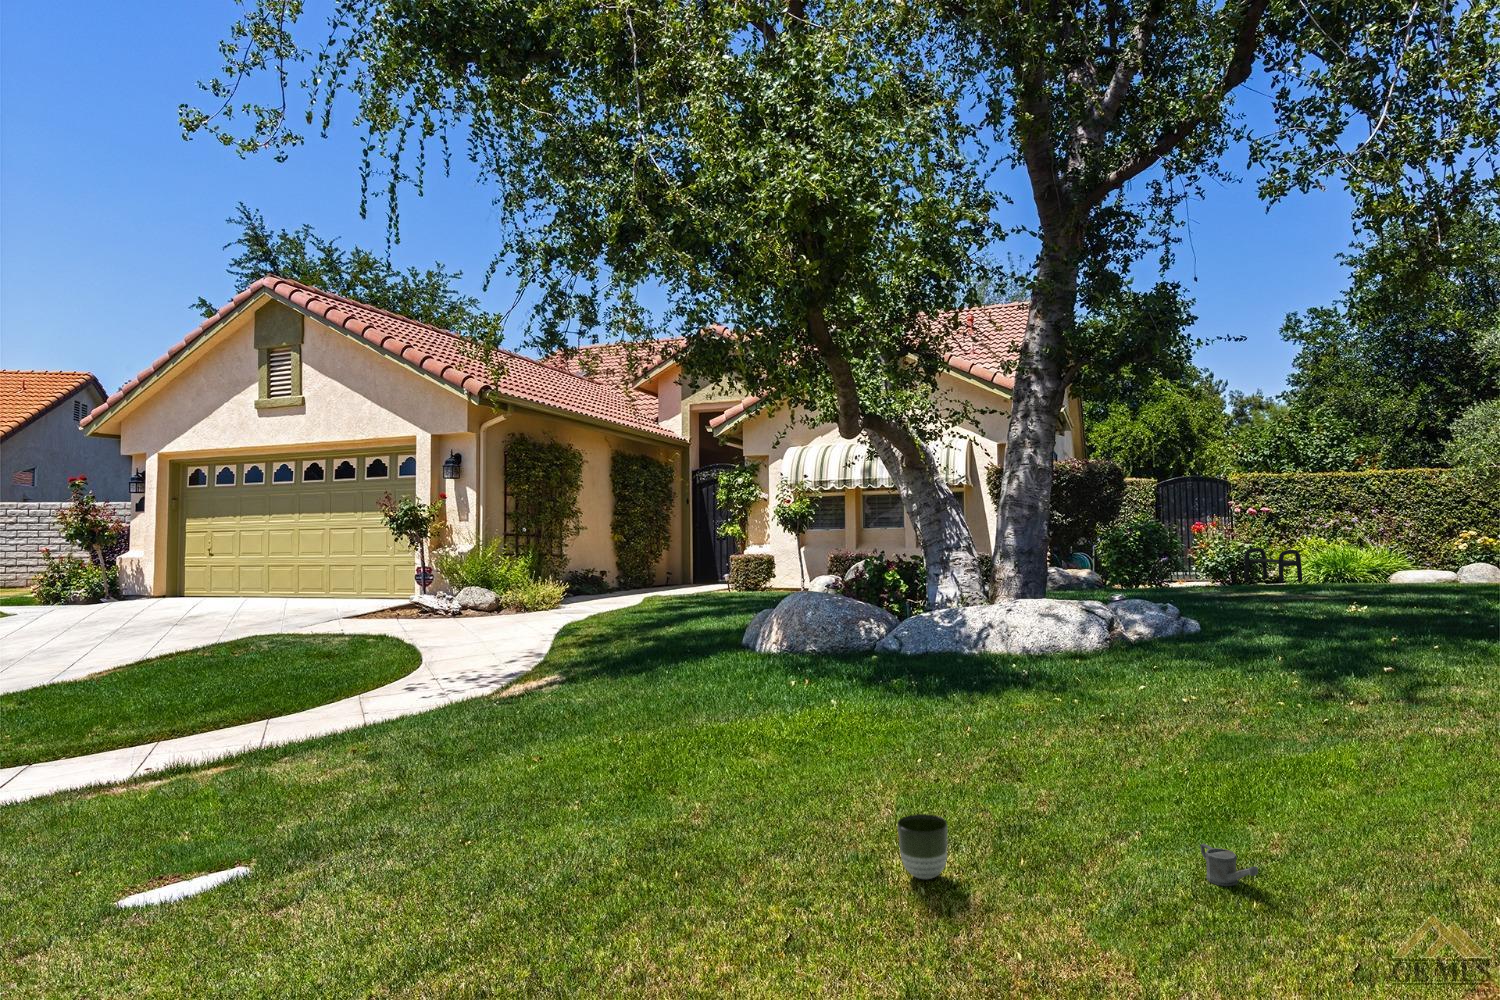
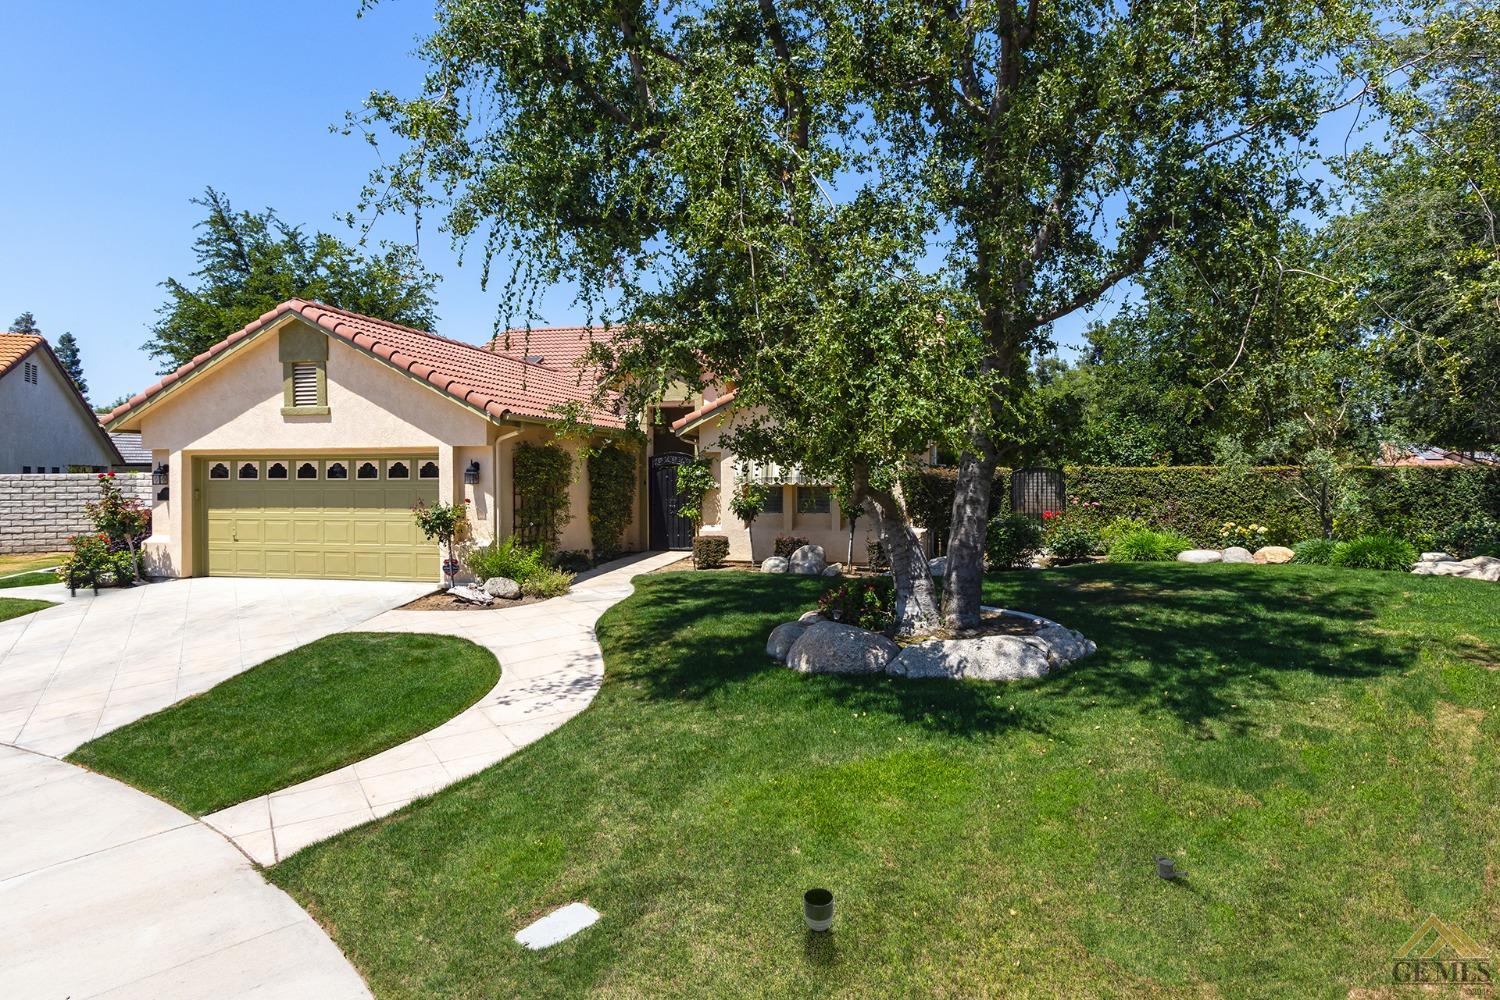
bench: present [1244,548,1303,583] -> present [70,560,123,597]
planter: present [897,814,947,879] -> present [803,888,834,931]

